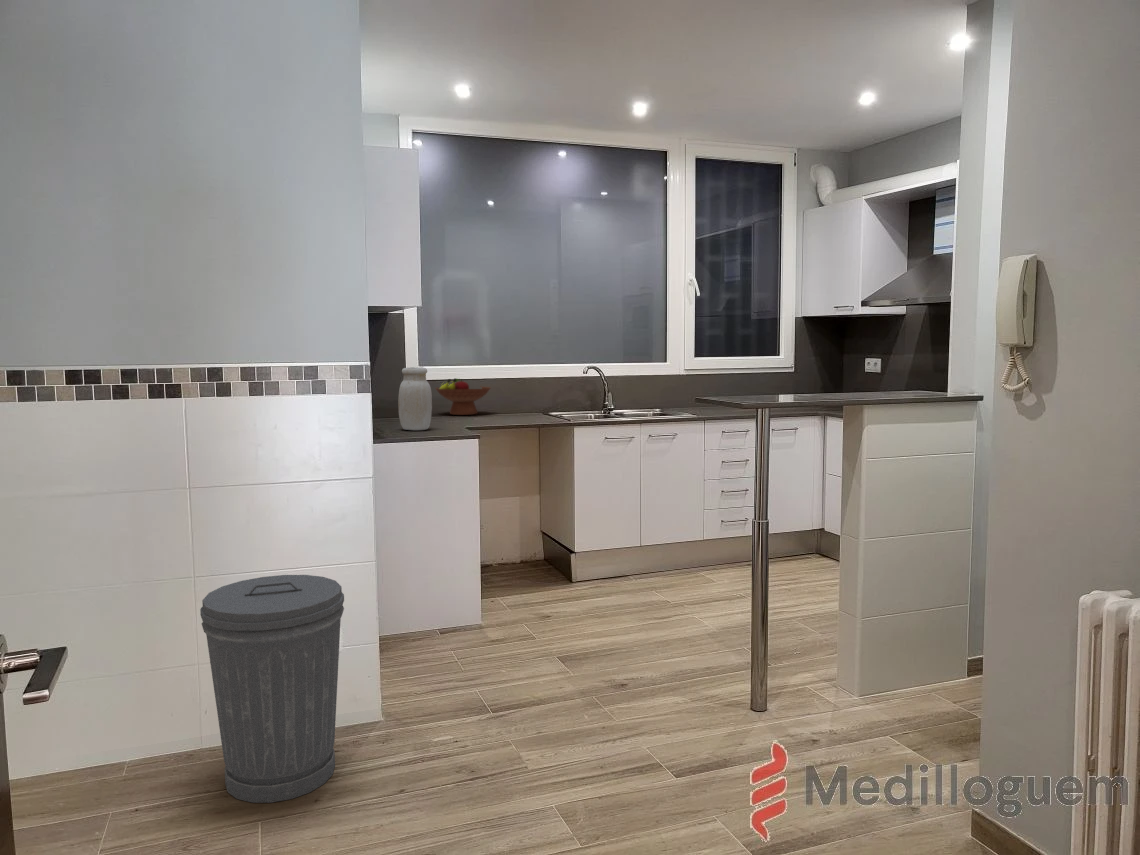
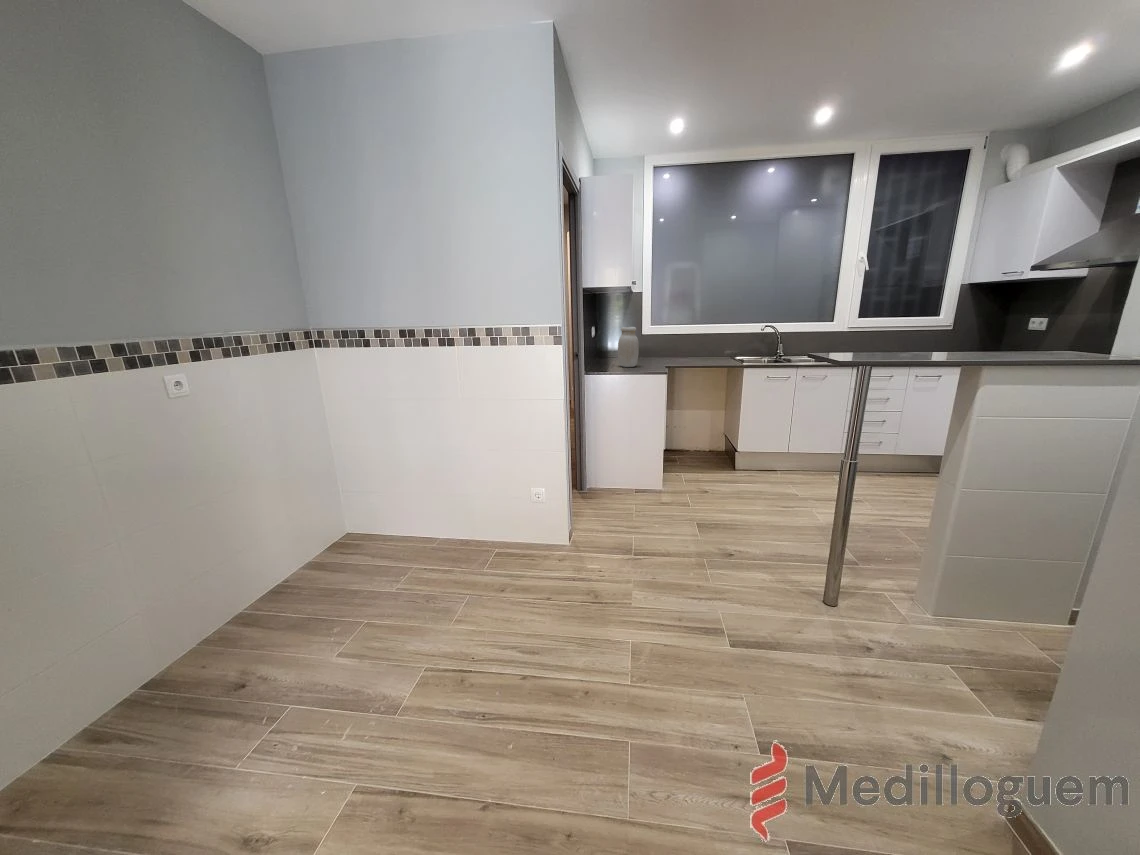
fruit bowl: present [436,378,490,415] -> none [655,333,691,357]
trash can: present [200,575,344,803] -> none [451,453,532,582]

